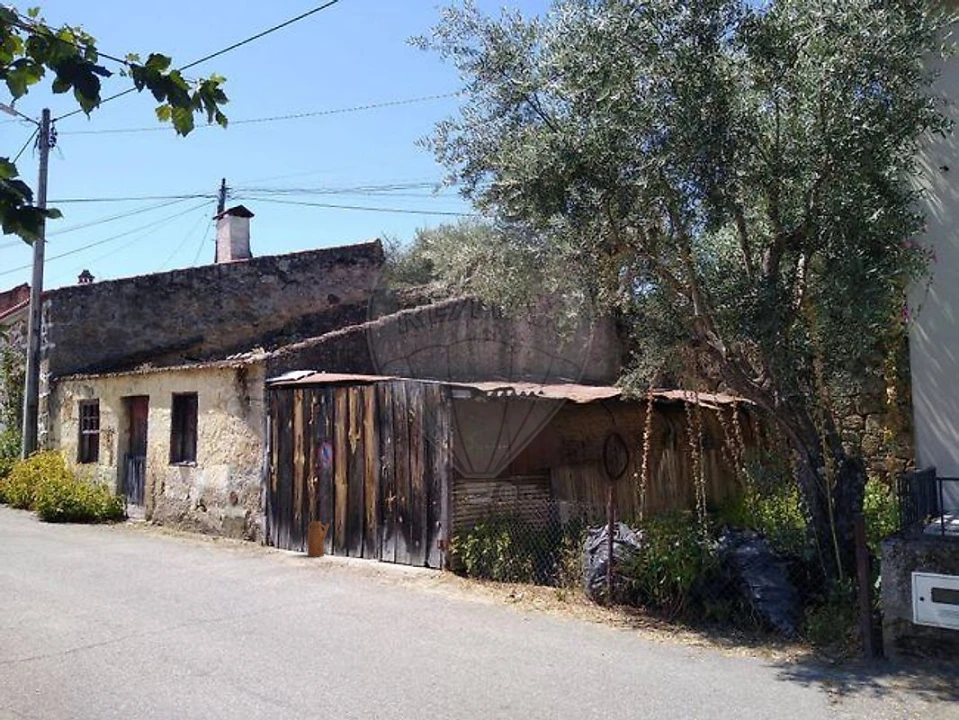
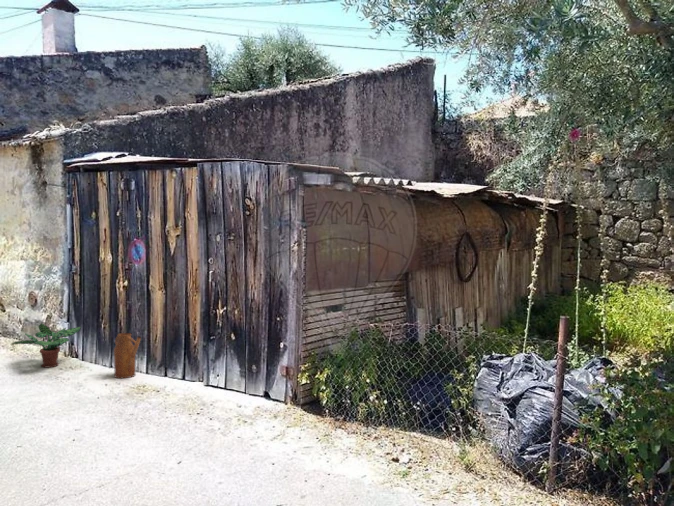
potted plant: none [224,514,278,551] -> present [13,323,81,367]

